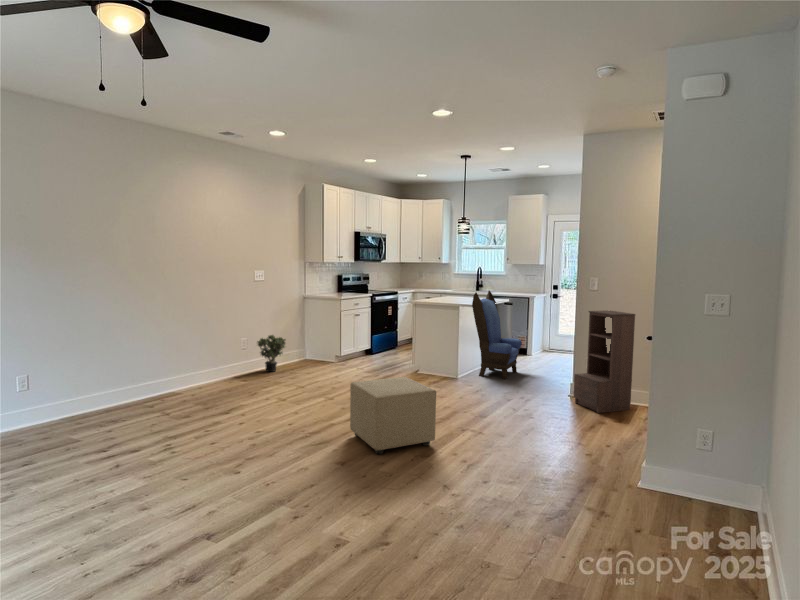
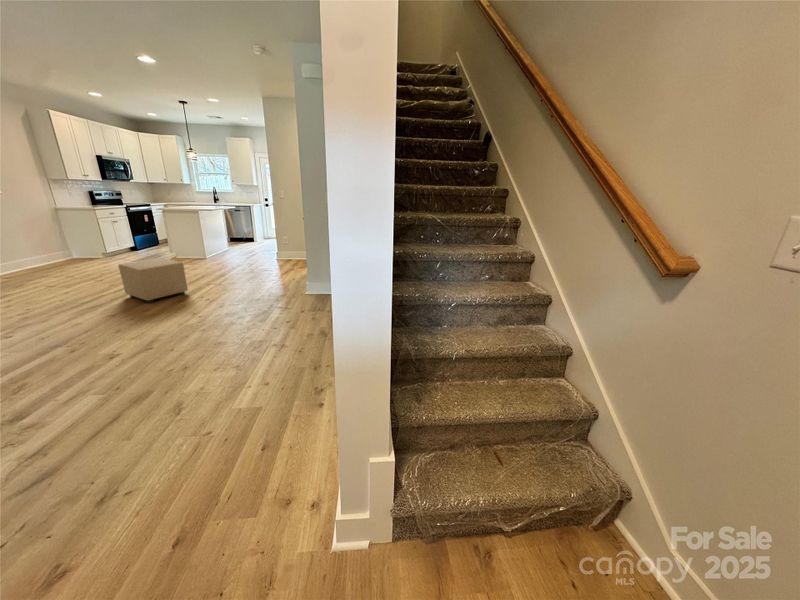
armchair: present [472,291,522,379] -> none [208,203,246,257]
bookshelf: present [574,310,635,413] -> none [273,214,303,268]
potted plant: present [257,335,286,372] -> none [15,240,51,270]

